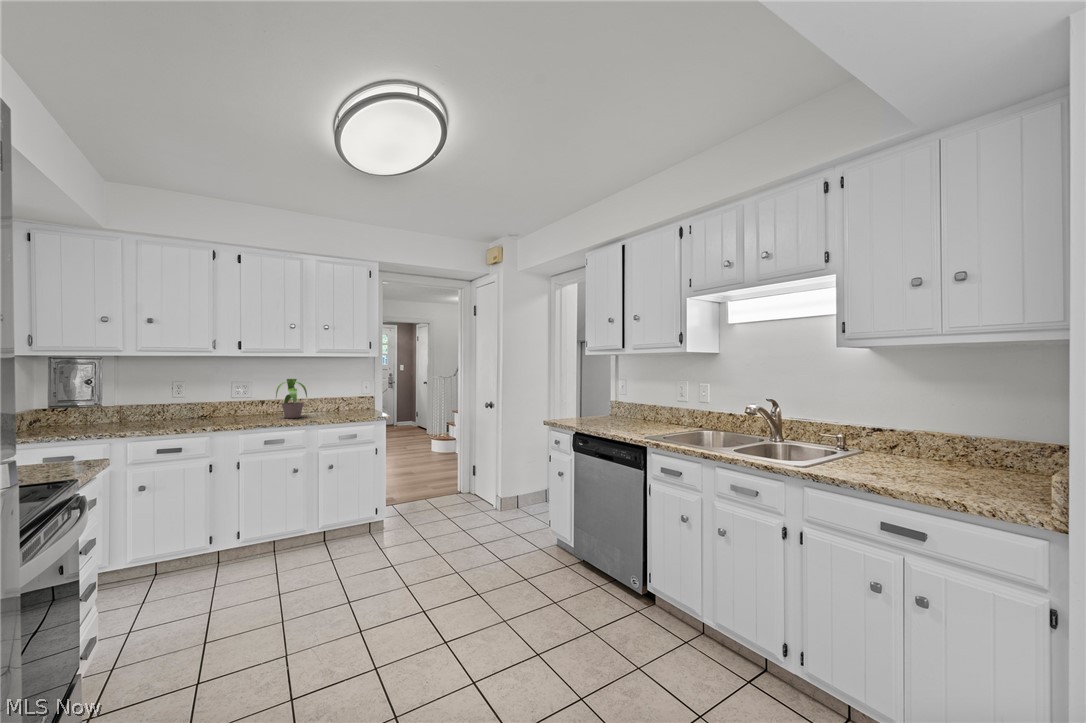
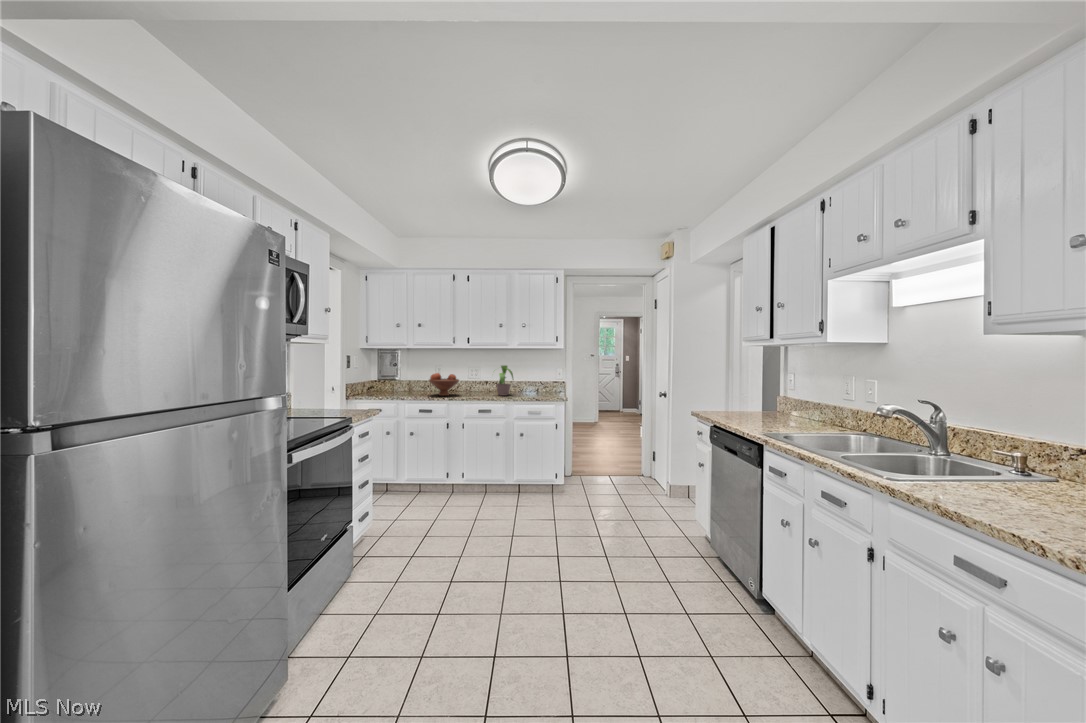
fruit bowl: none [172,392,225,425] -> present [429,373,459,396]

